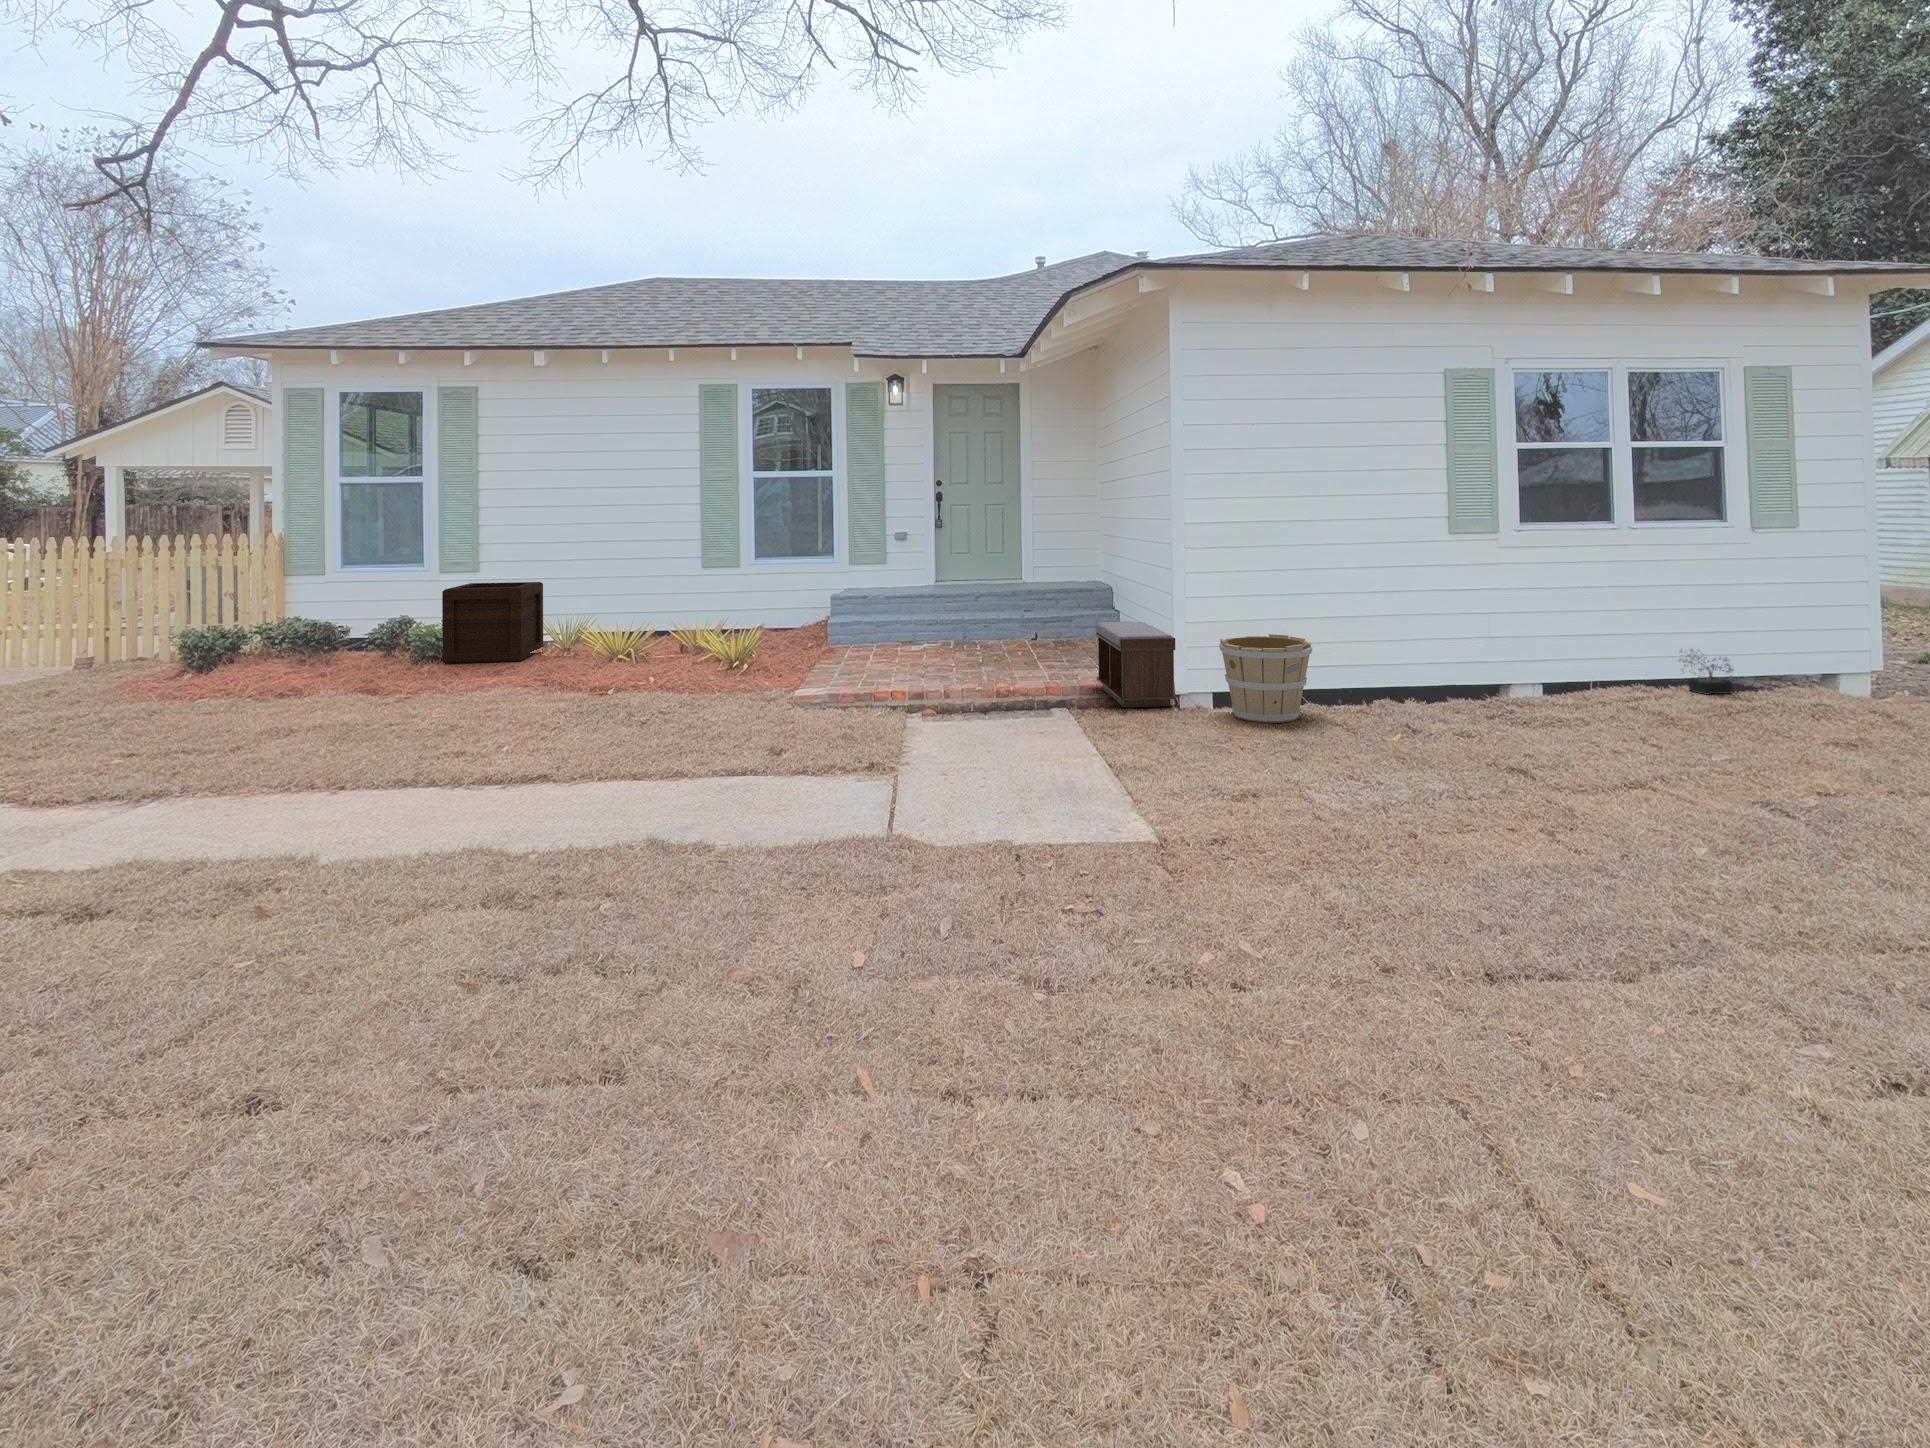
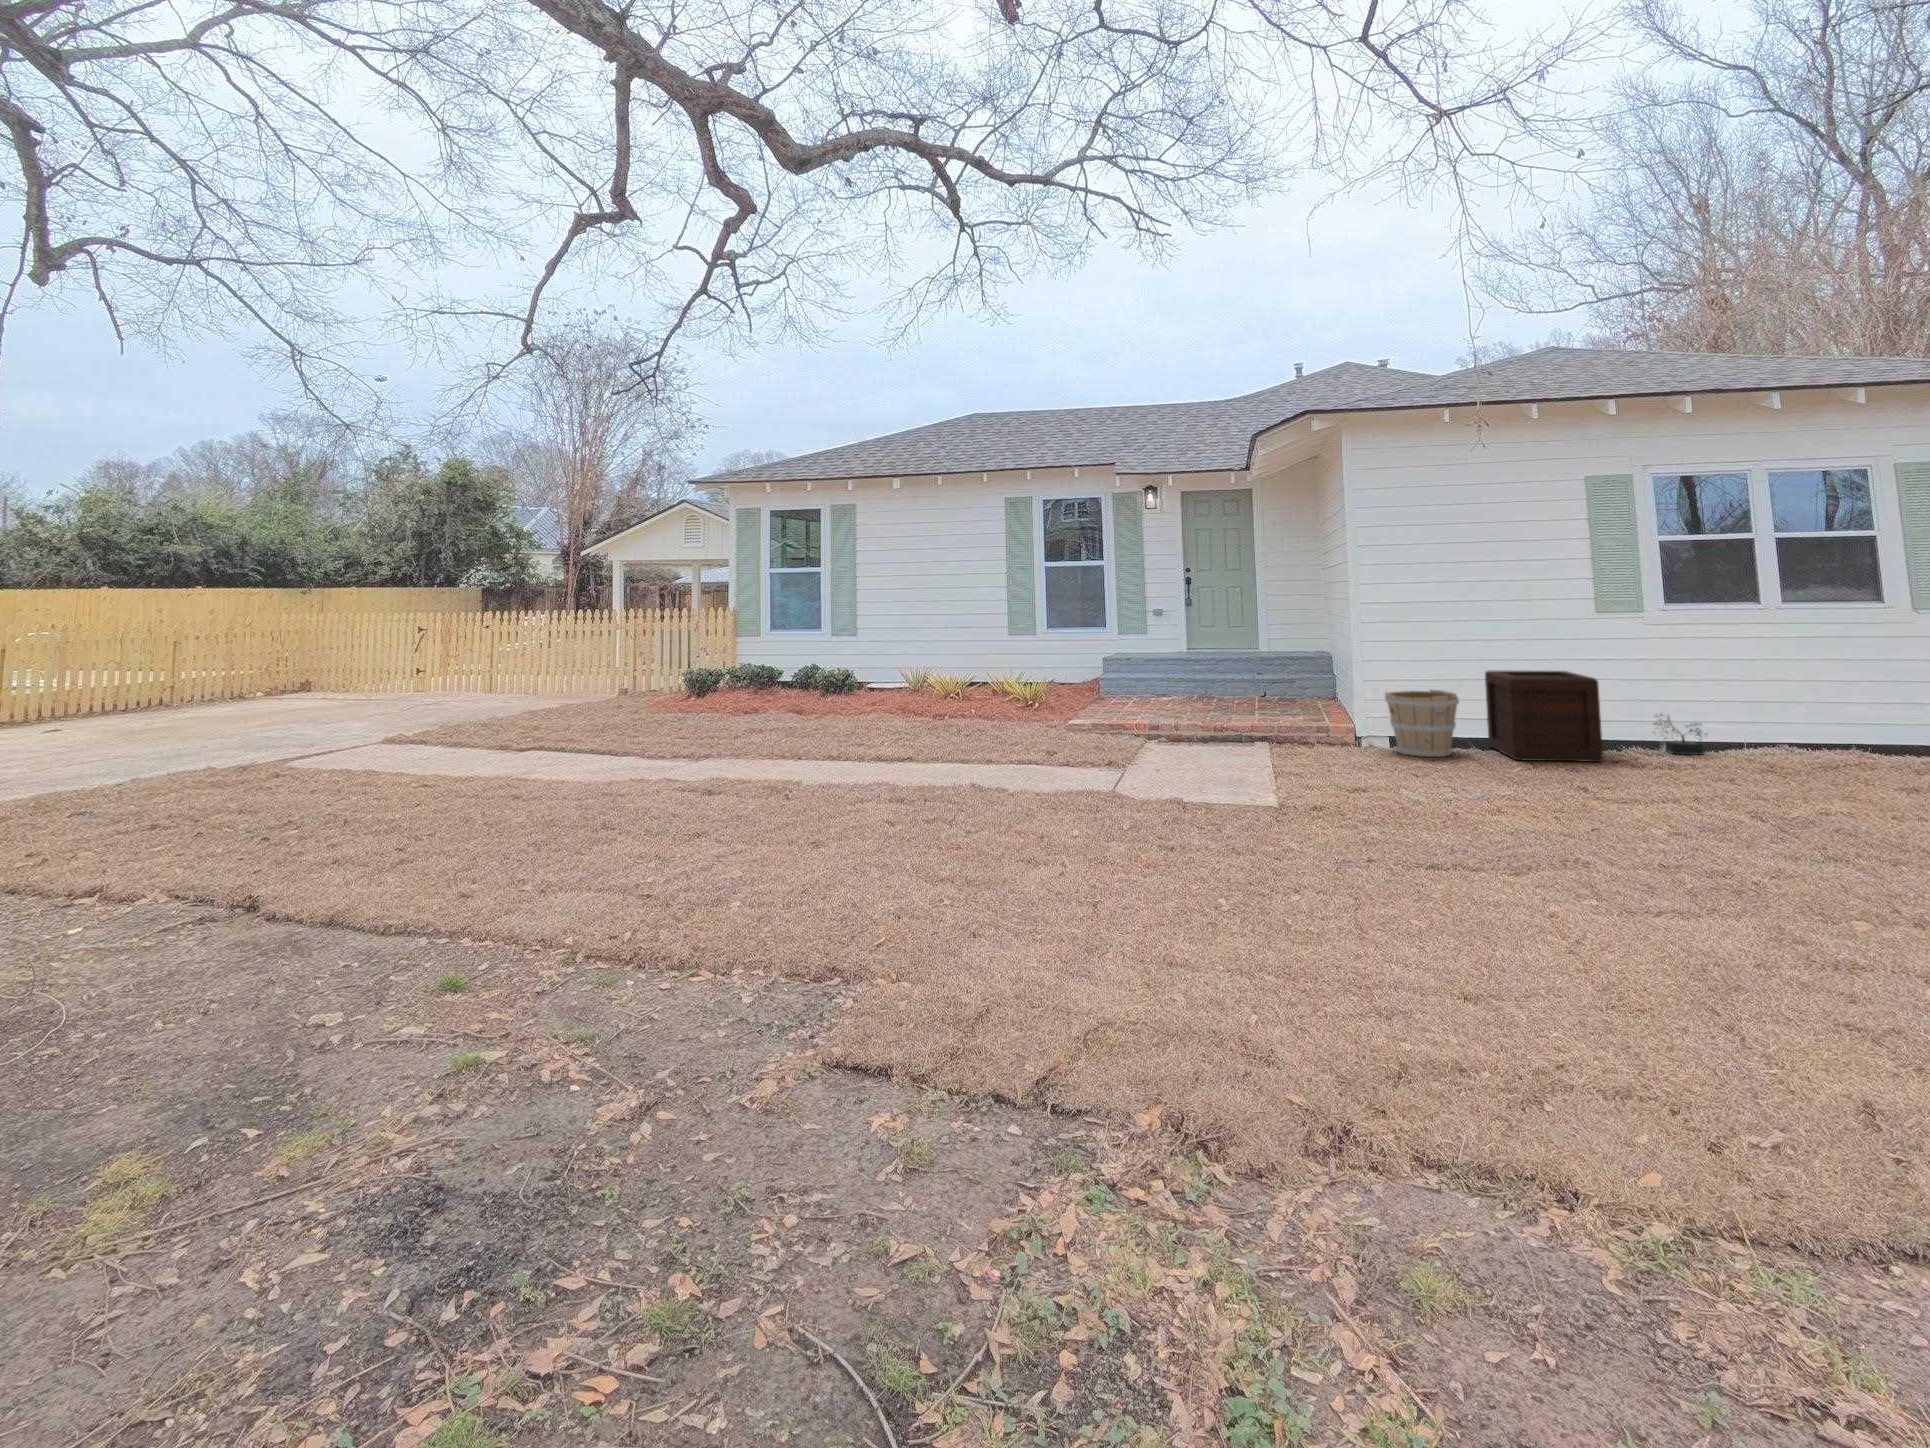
wooden crate: present [442,582,543,664] -> present [1485,671,1603,762]
bench: present [1096,621,1176,708] -> none [1297,679,1354,744]
decorative plant: present [1679,649,1733,694] -> present [1654,714,1707,755]

